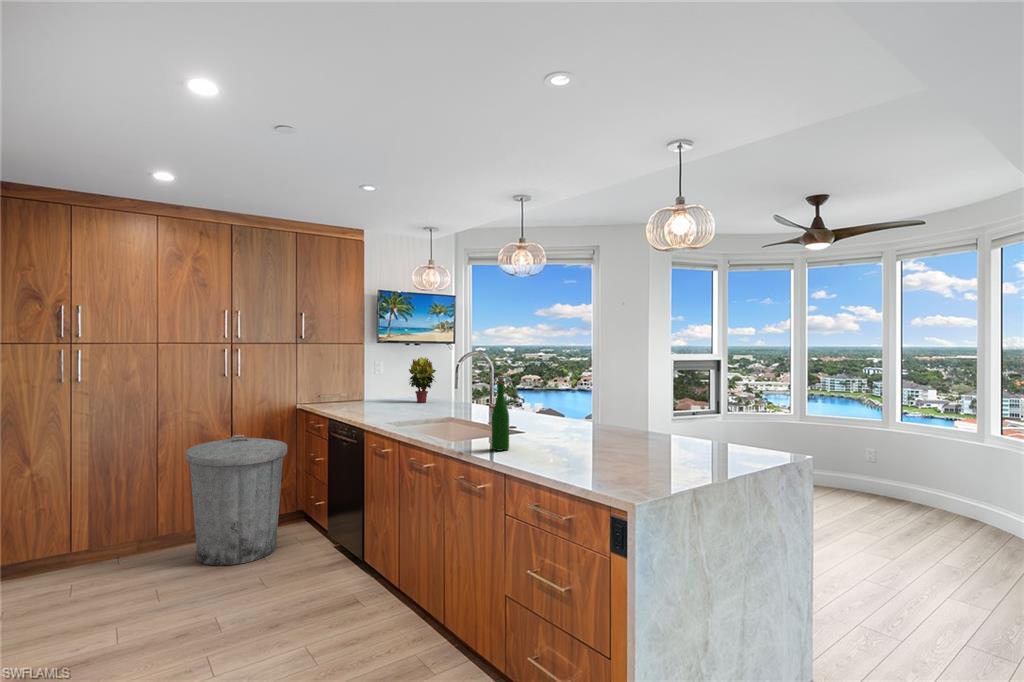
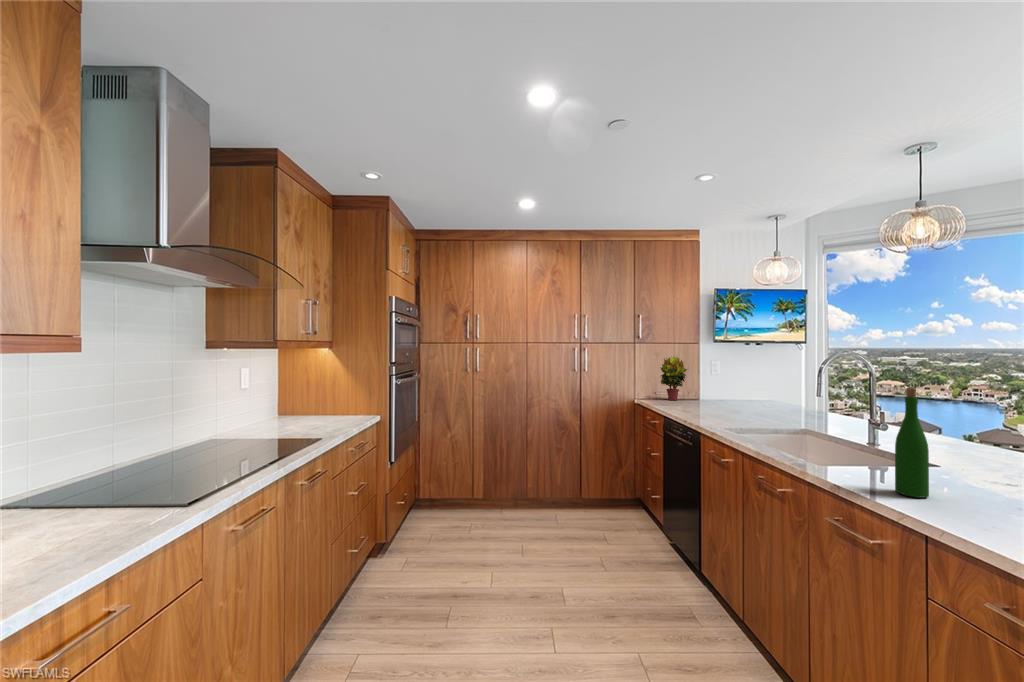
potted plant: present [409,357,436,403] -> present [660,356,687,400]
trash can: present [186,434,287,566] -> none [545,422,626,538]

